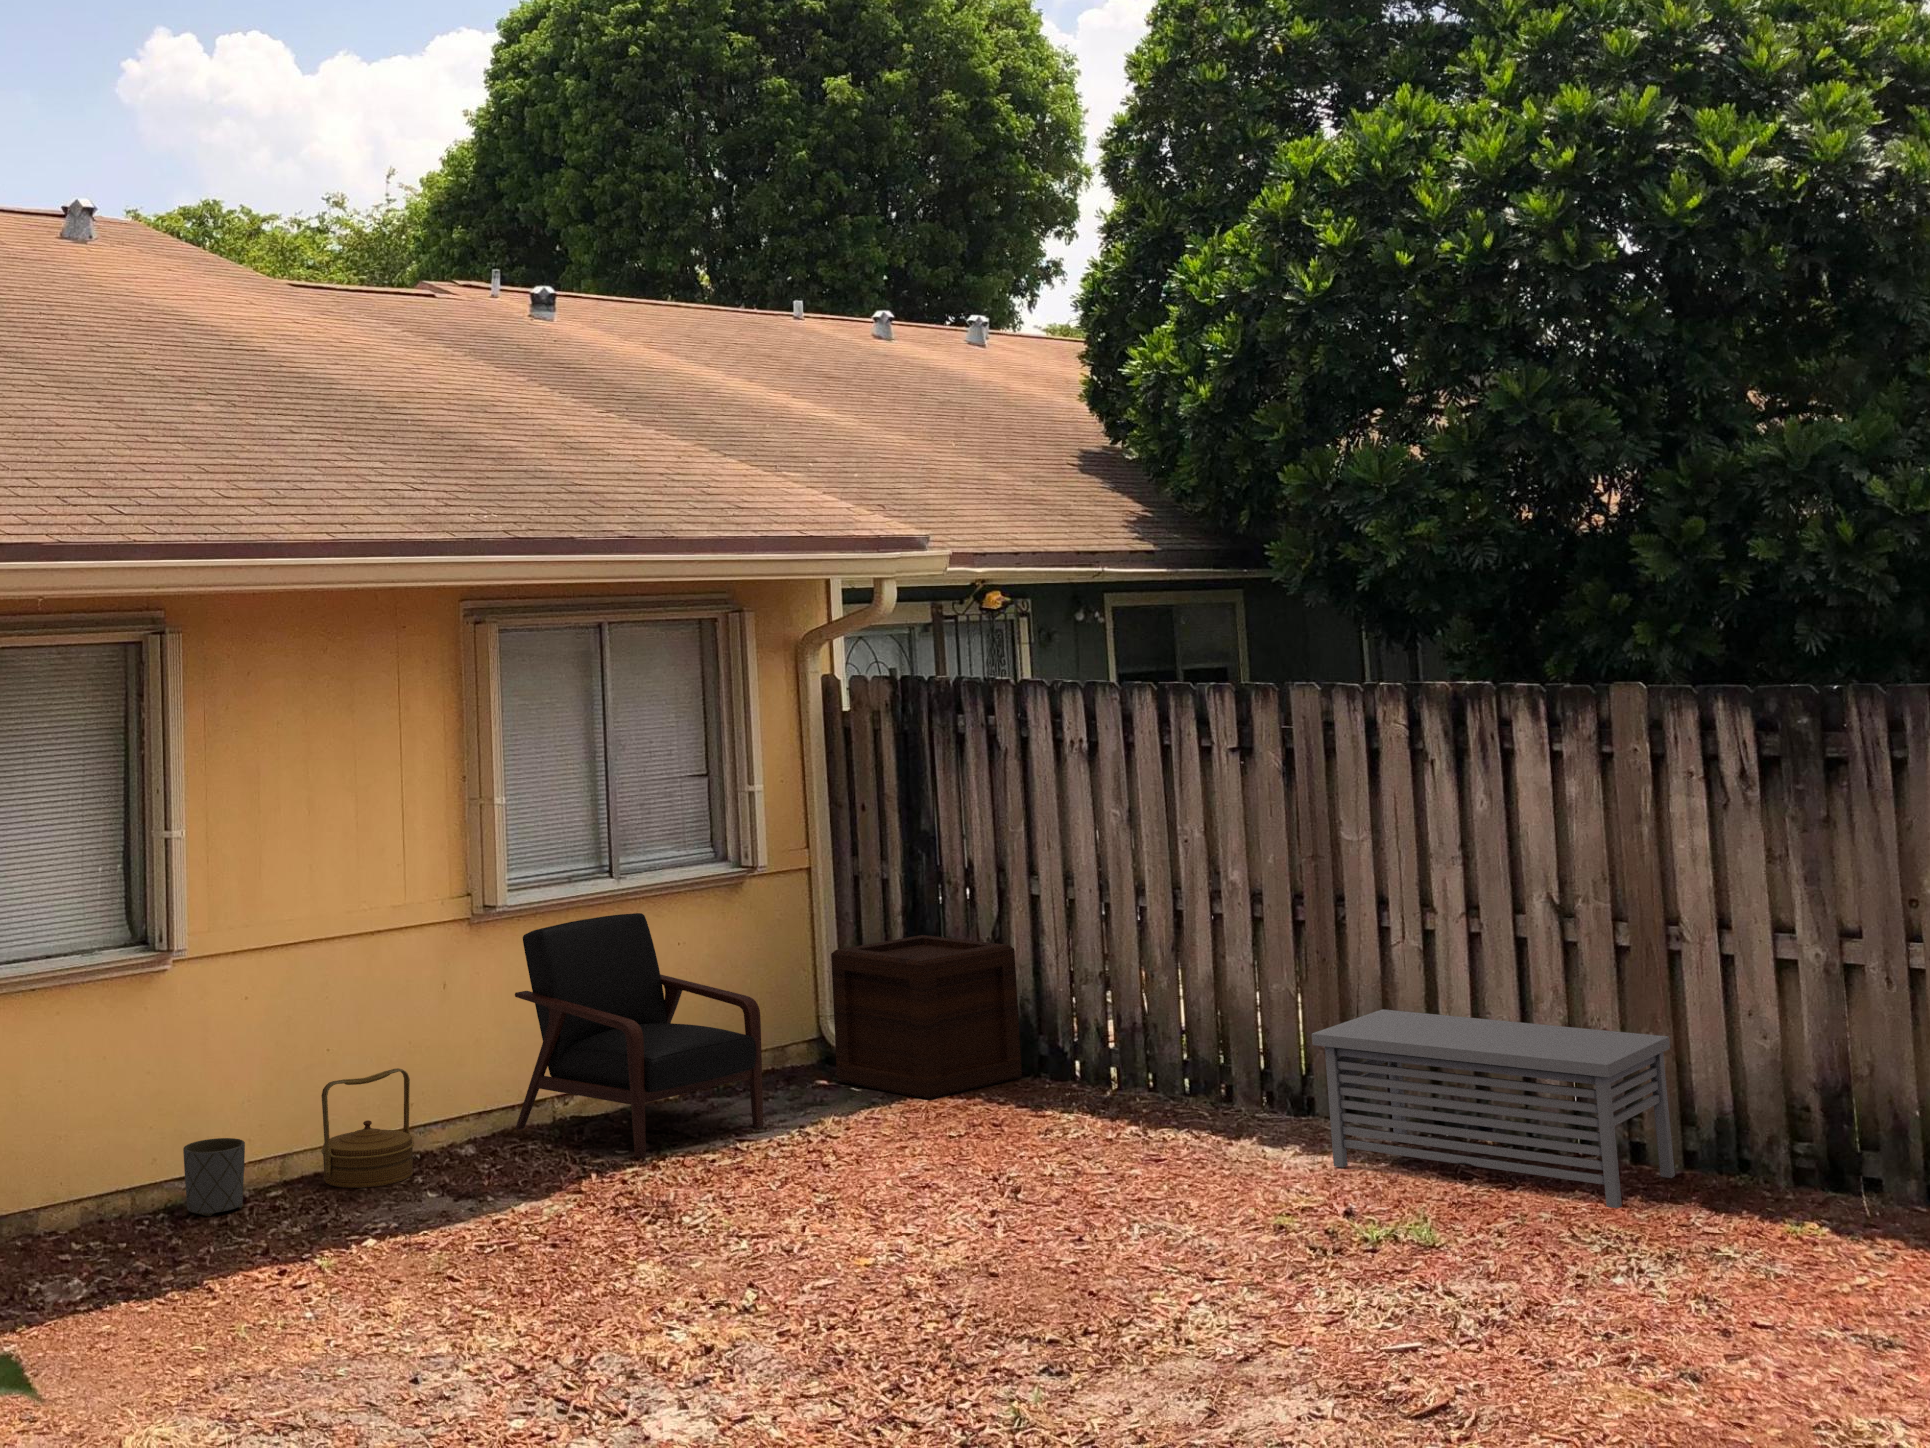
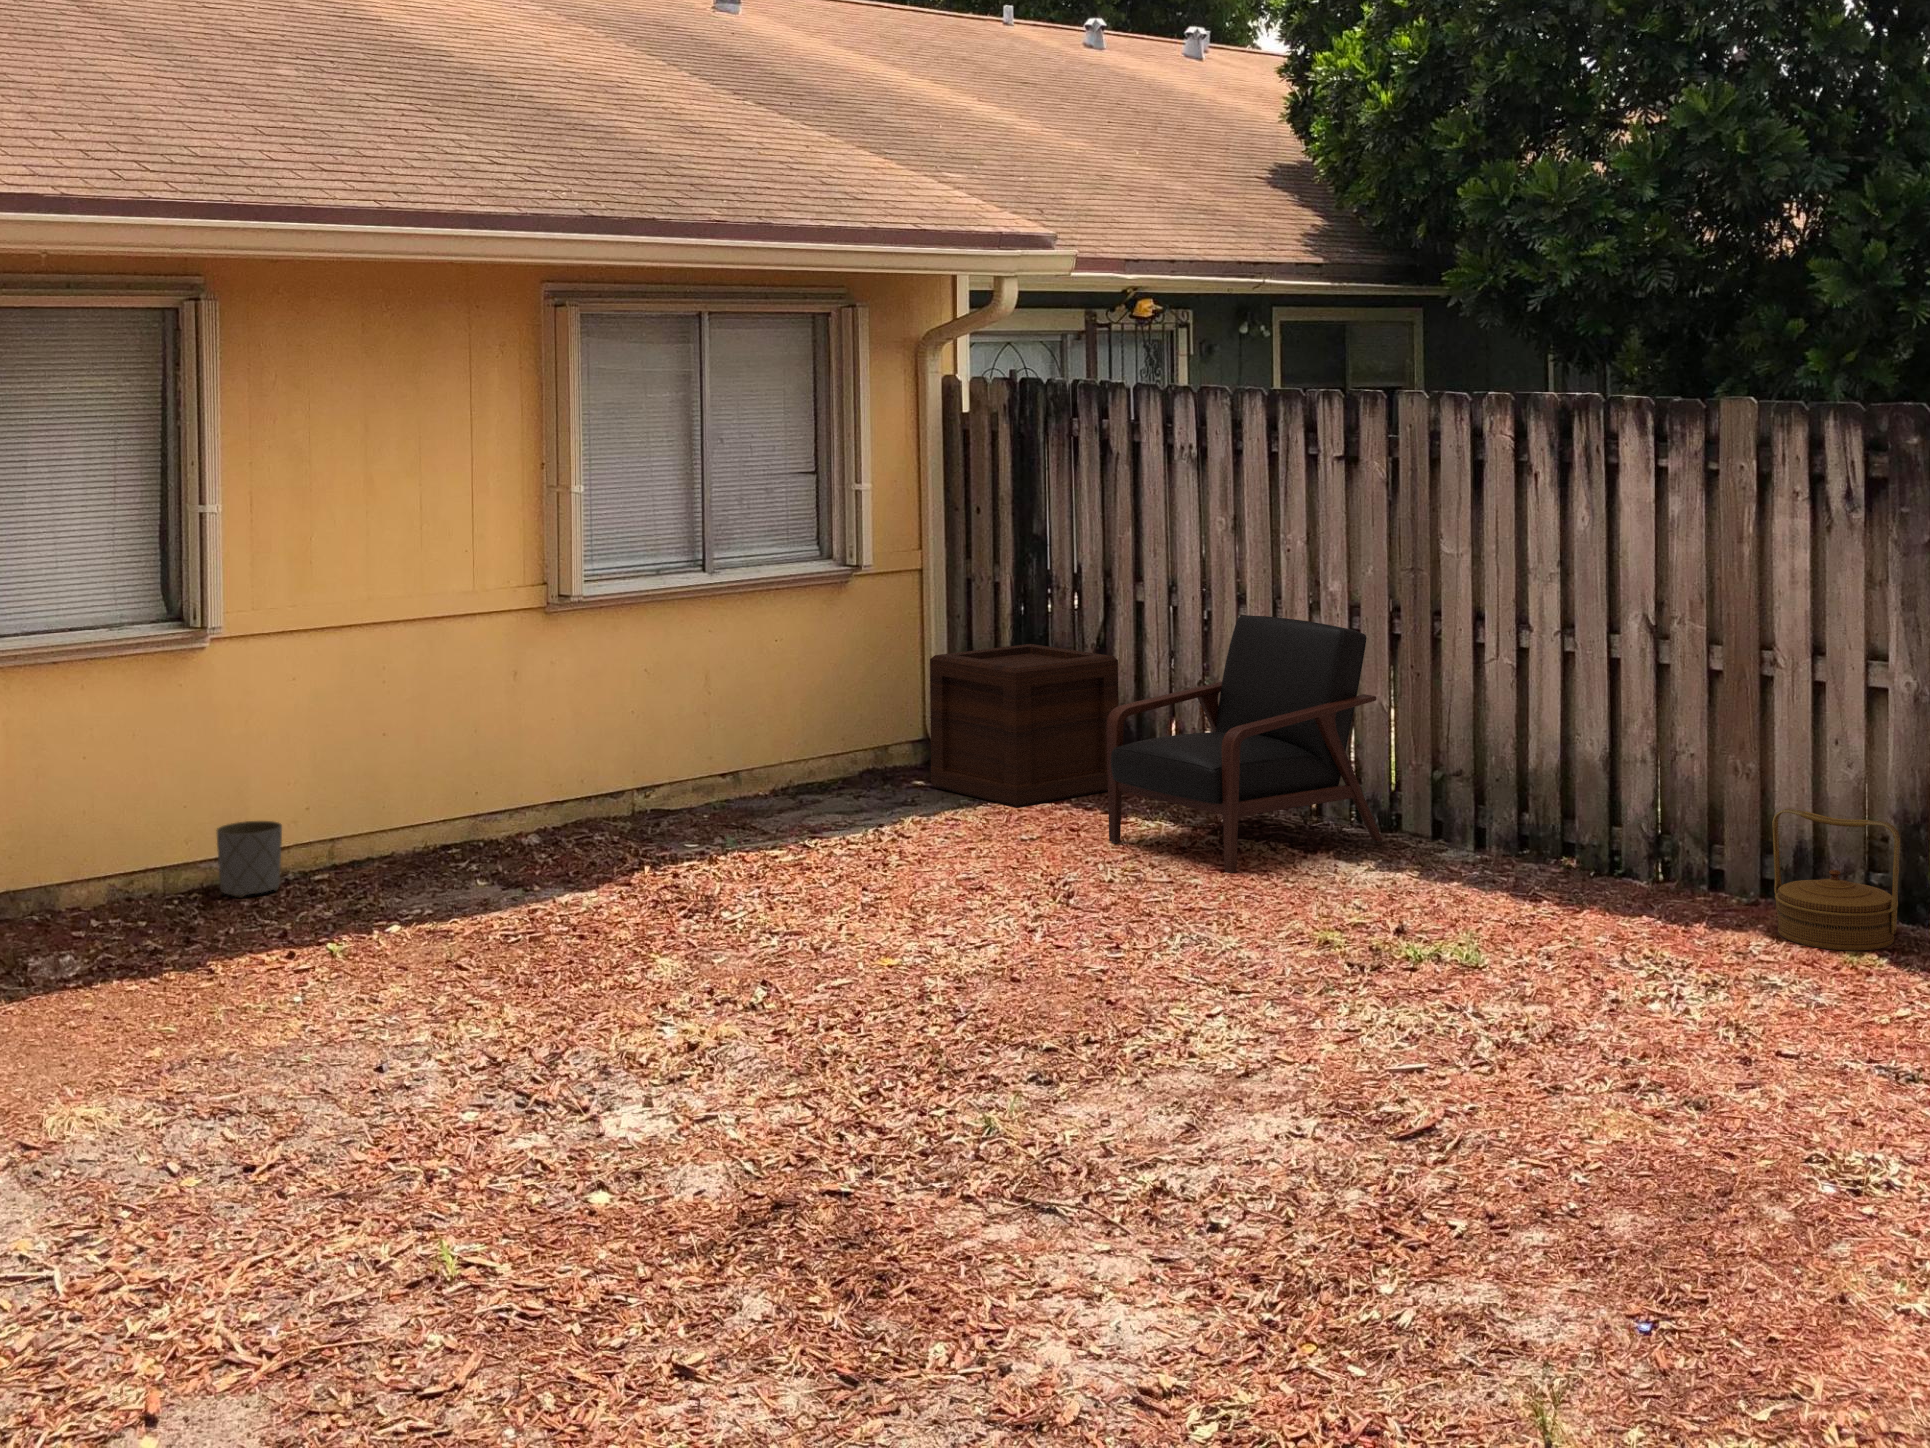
chair: present [515,913,763,1158] -> present [1107,615,1382,873]
storage bench: present [1312,1009,1675,1208] -> none [1390,730,1755,936]
woven basket: present [321,1068,414,1188] -> present [1772,809,1900,951]

